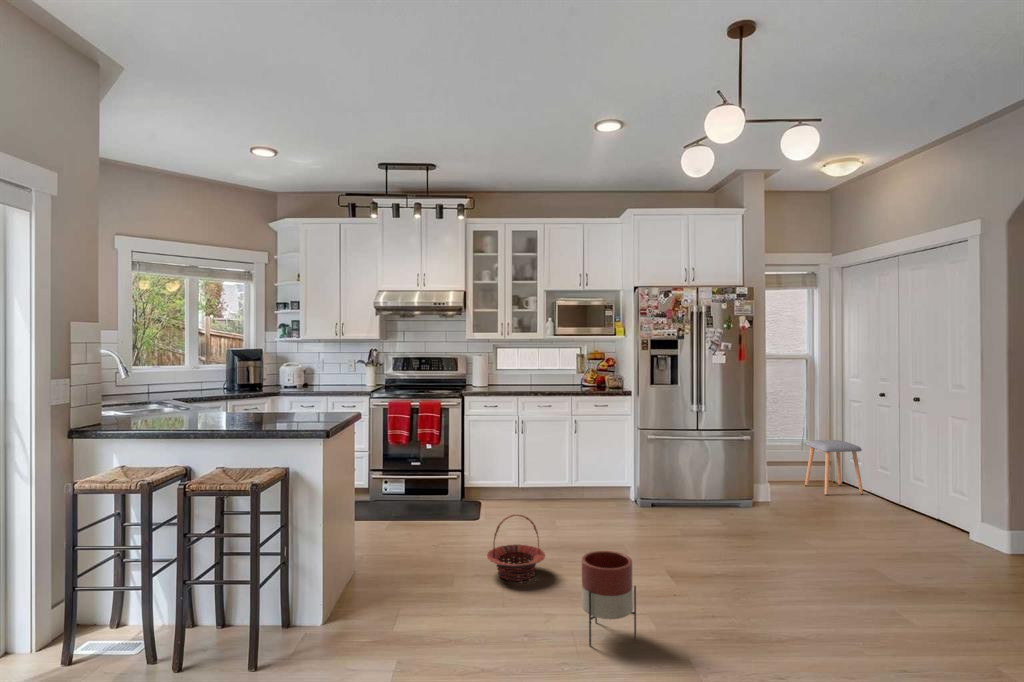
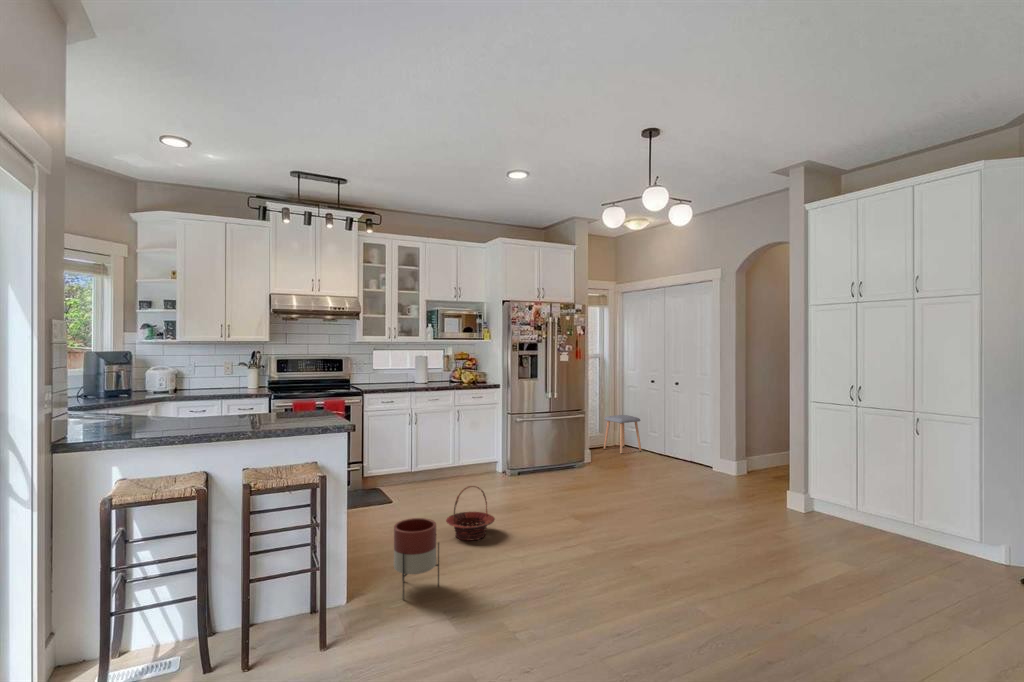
planter: present [582,551,636,646] -> present [394,518,439,599]

